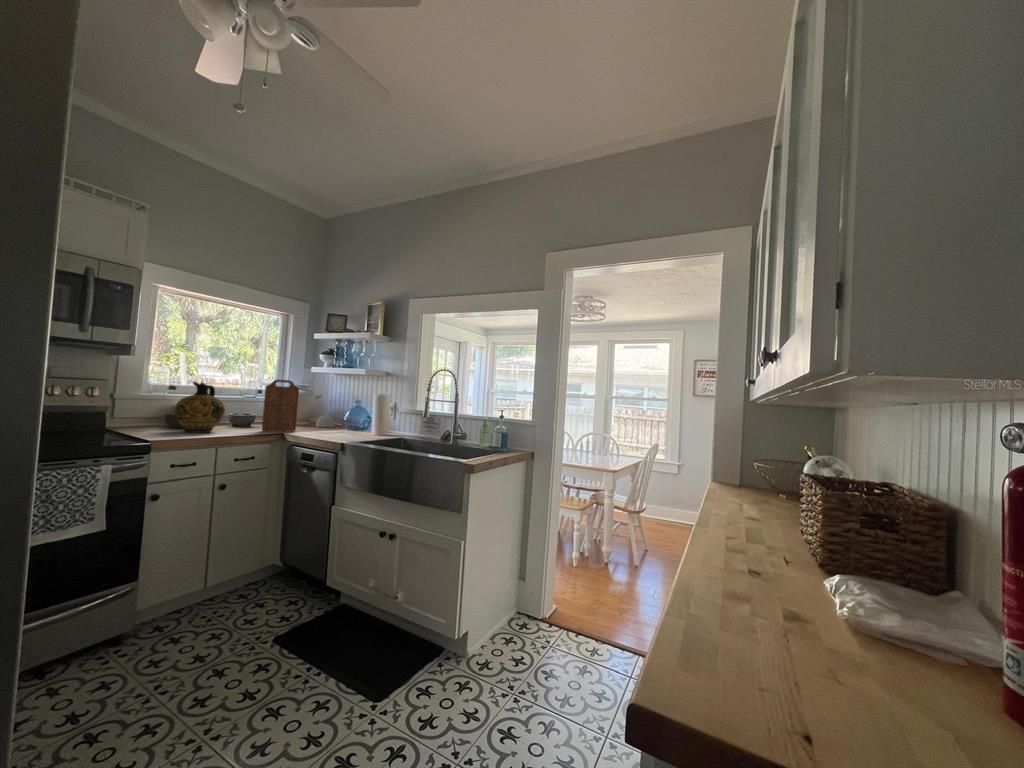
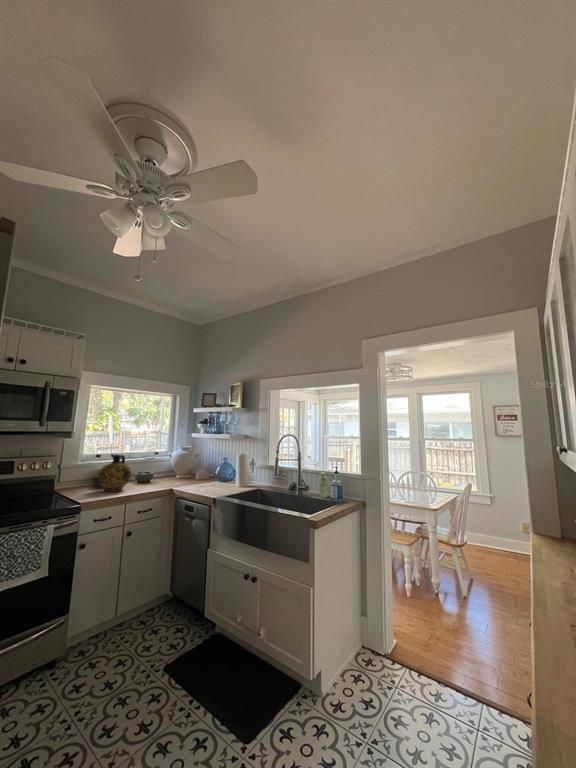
cutting board: present [262,379,299,431] -> none [157,447,182,487]

